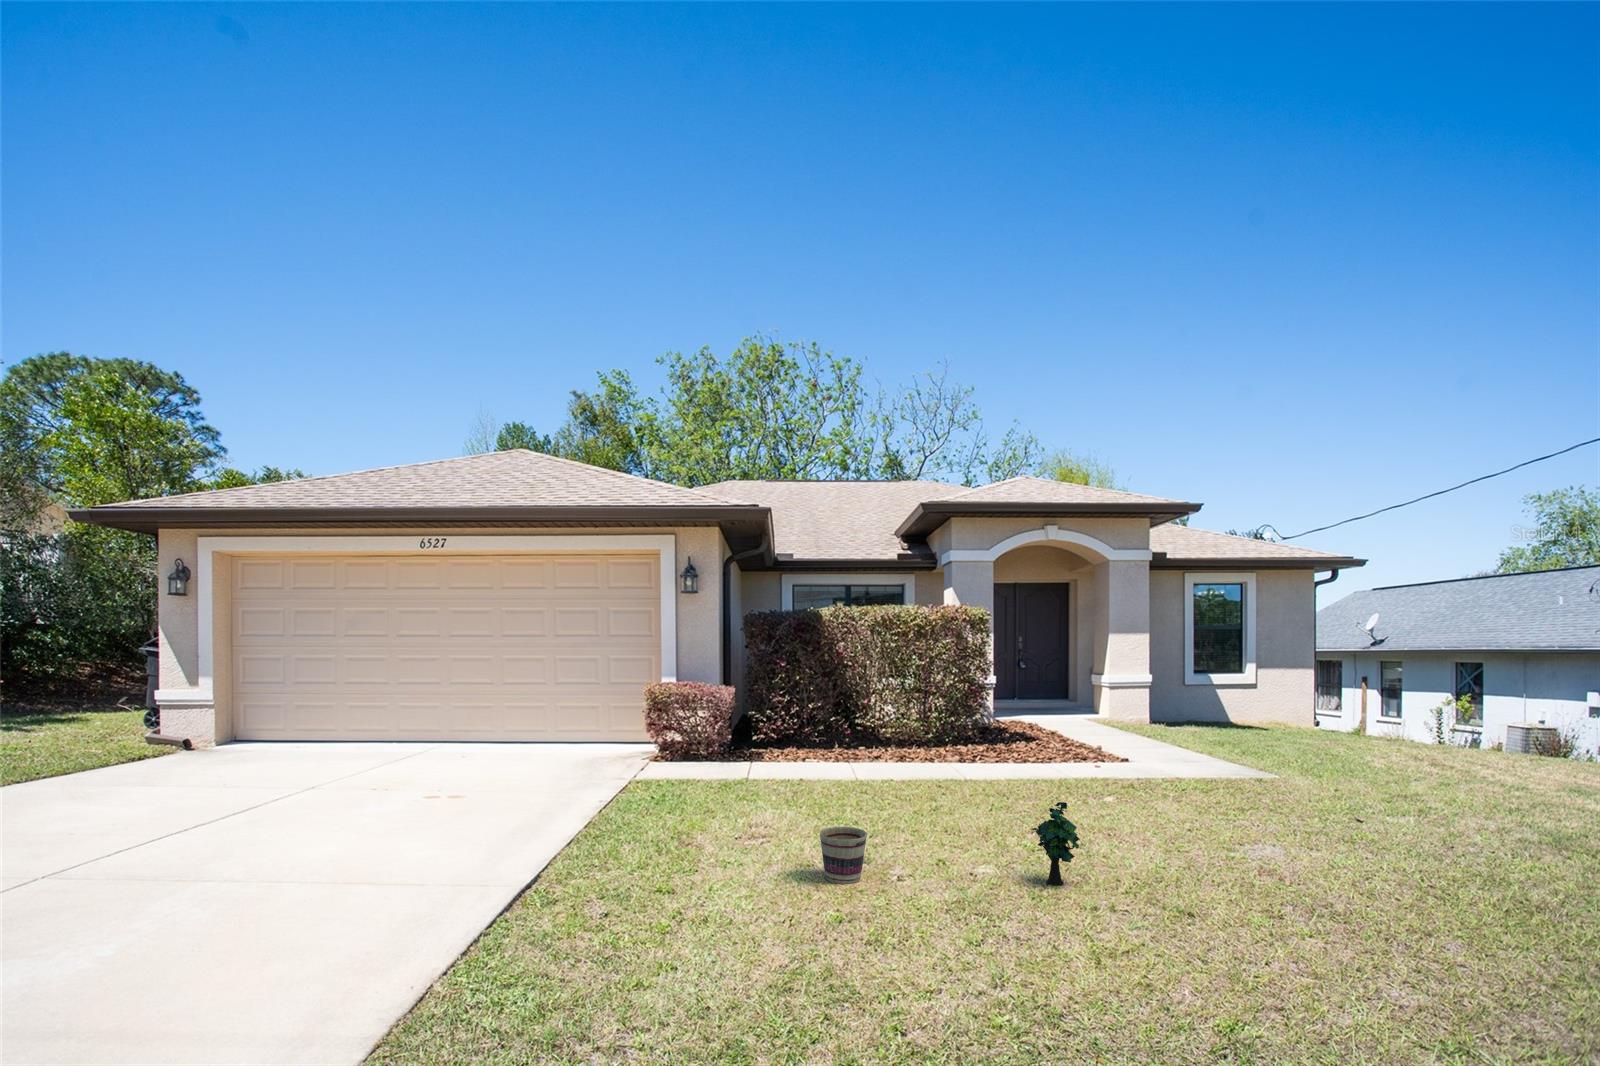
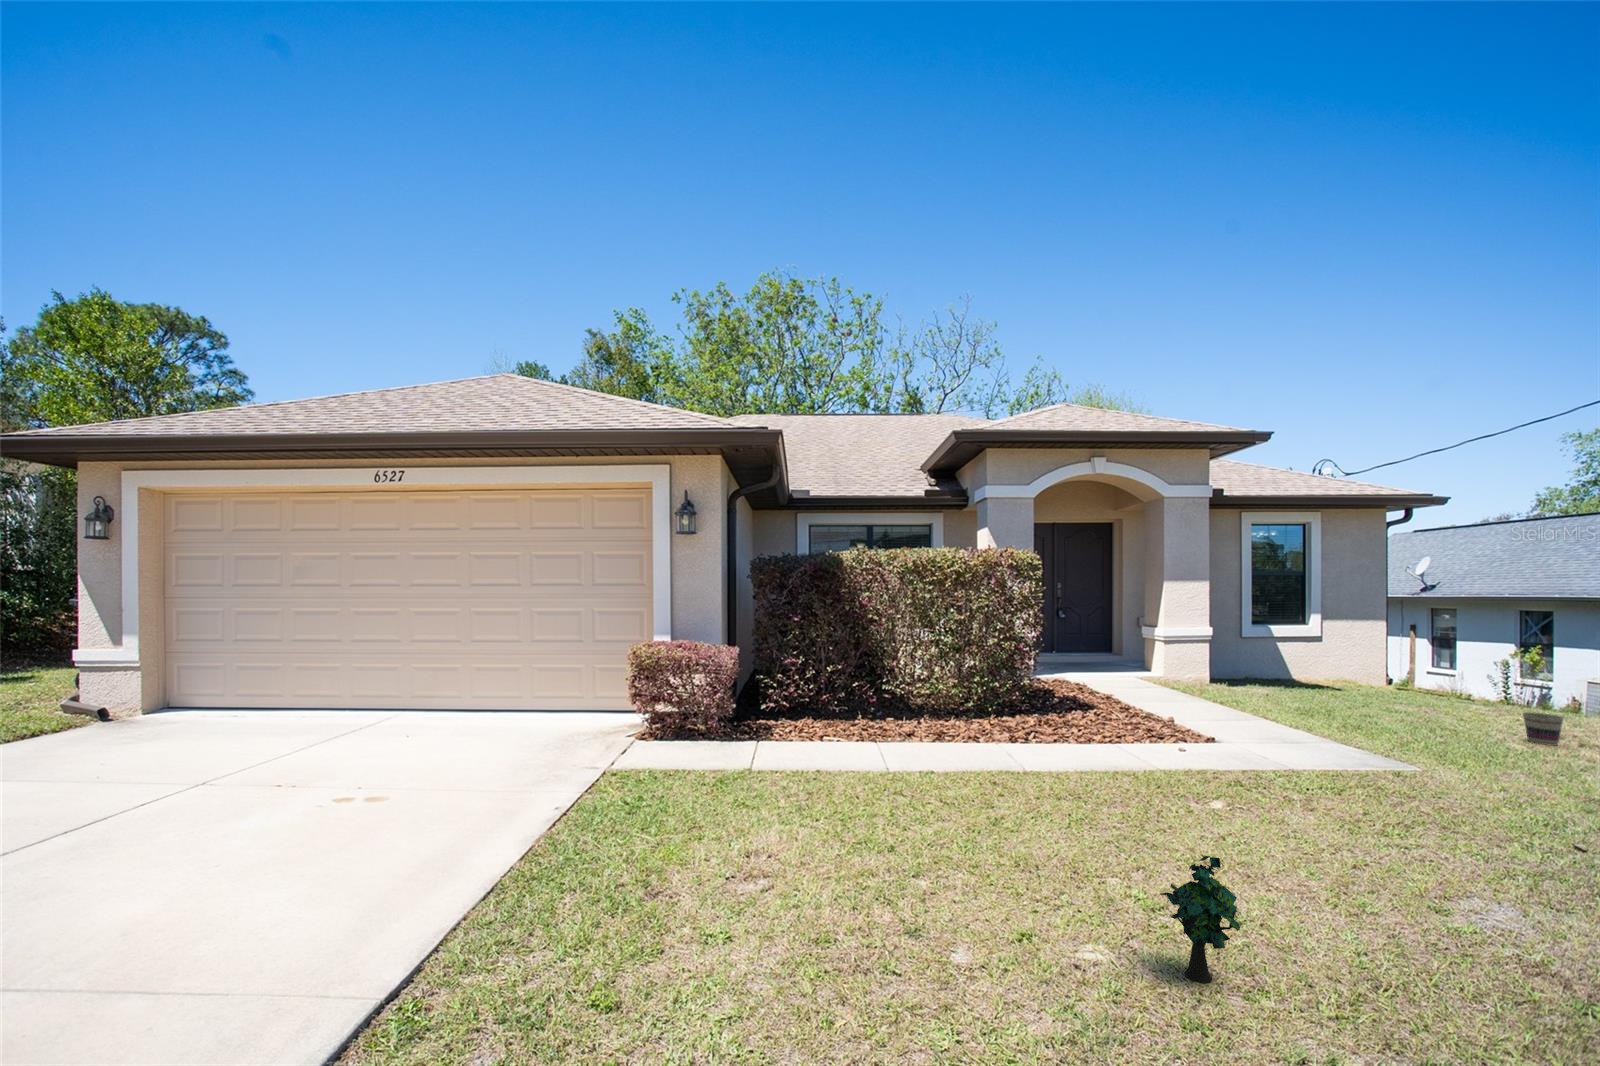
basket: present [820,827,867,884] -> present [1523,712,1563,746]

